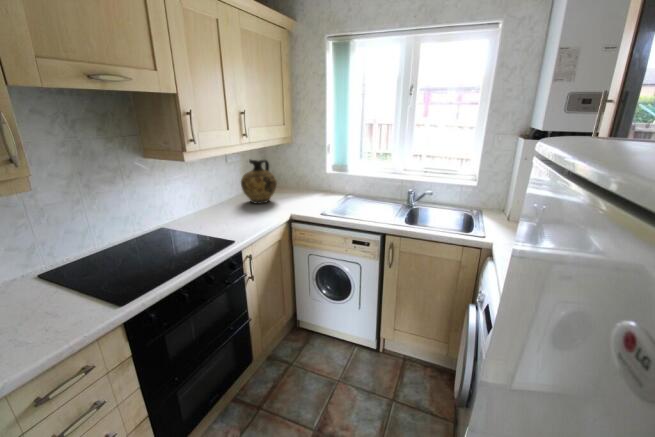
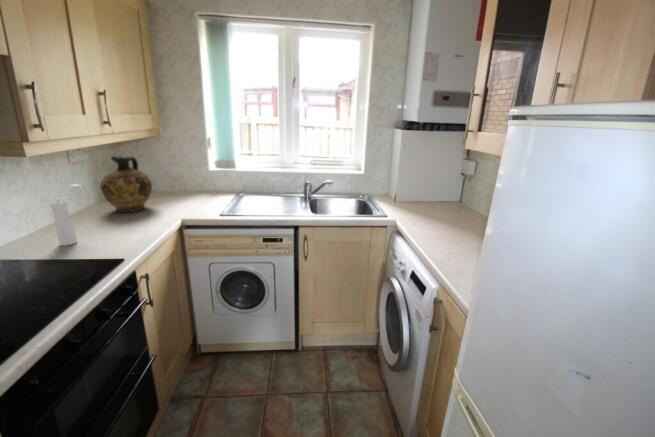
pepper mill: none [199,181,223,225] -> present [49,184,82,246]

